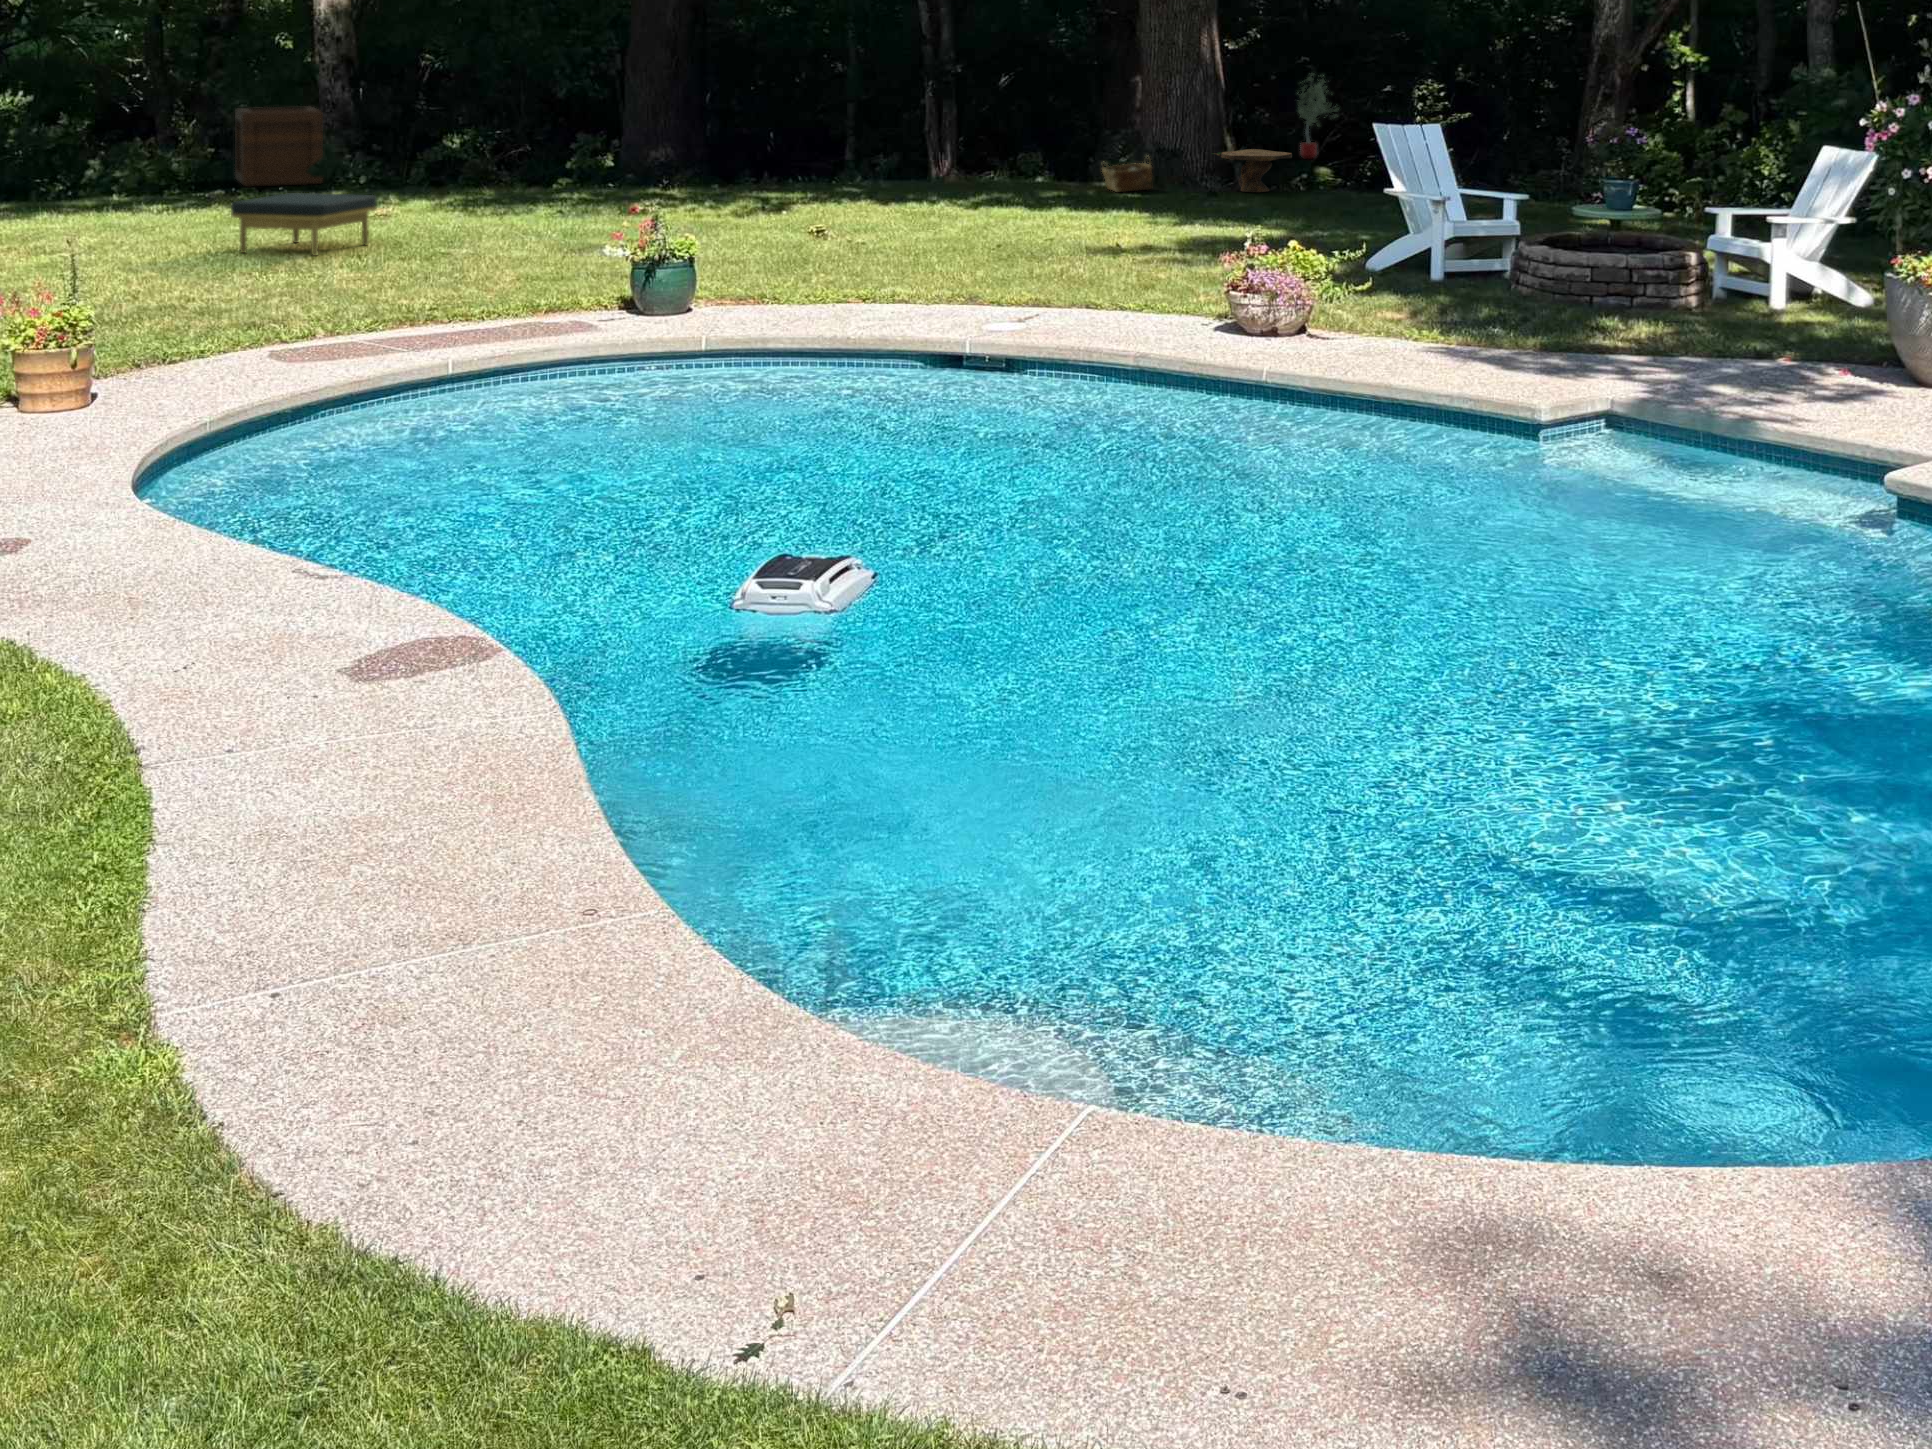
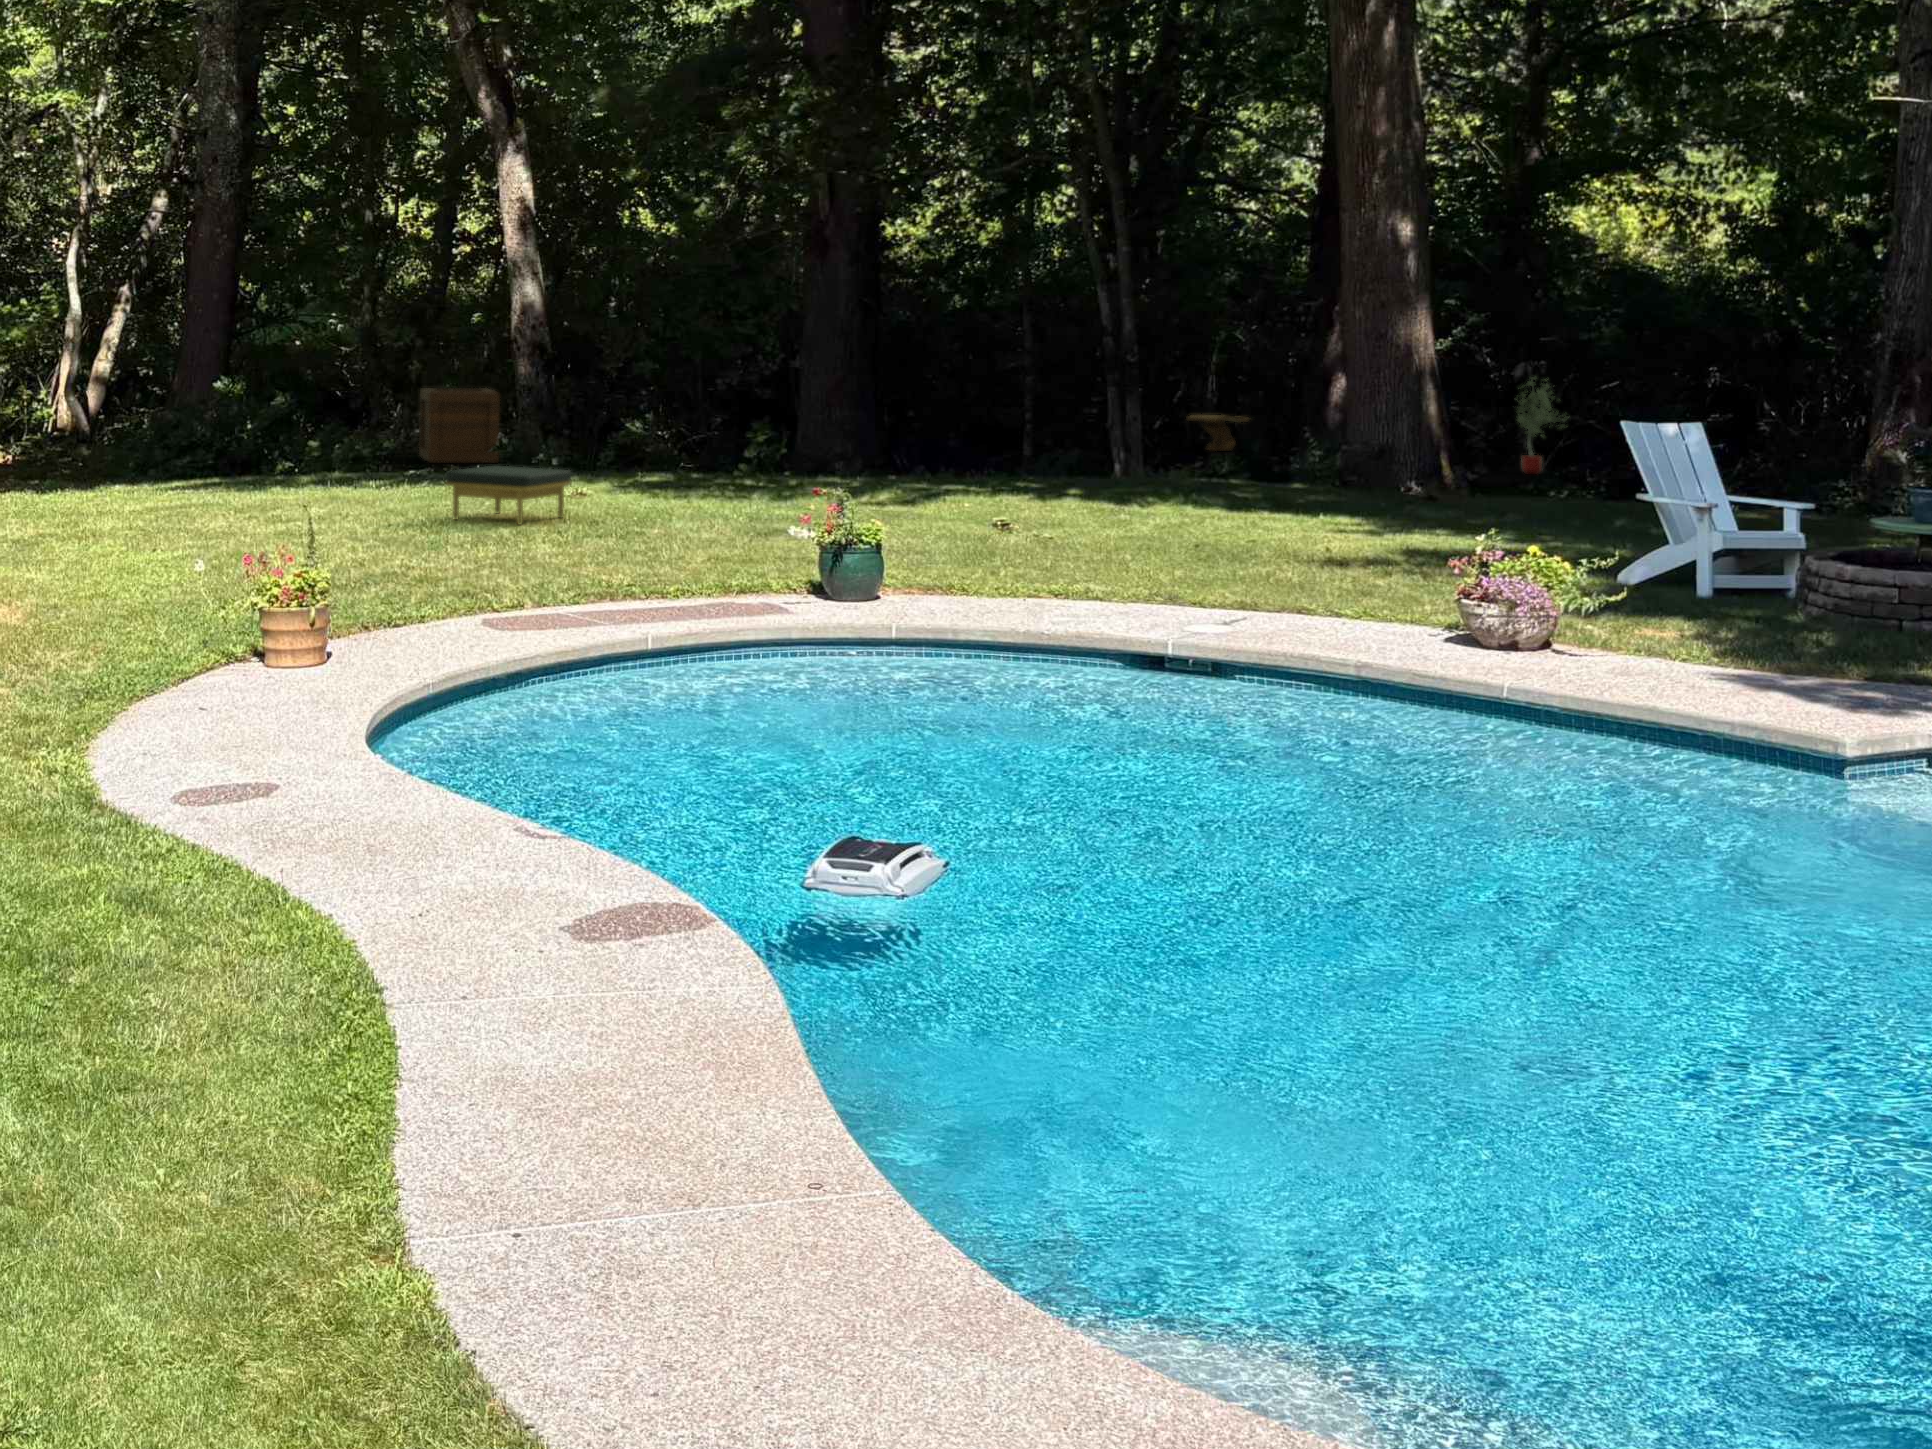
side table: present [1212,149,1292,192] -> present [1187,415,1251,451]
woven basket: present [1102,155,1152,192] -> none [1291,460,1351,500]

